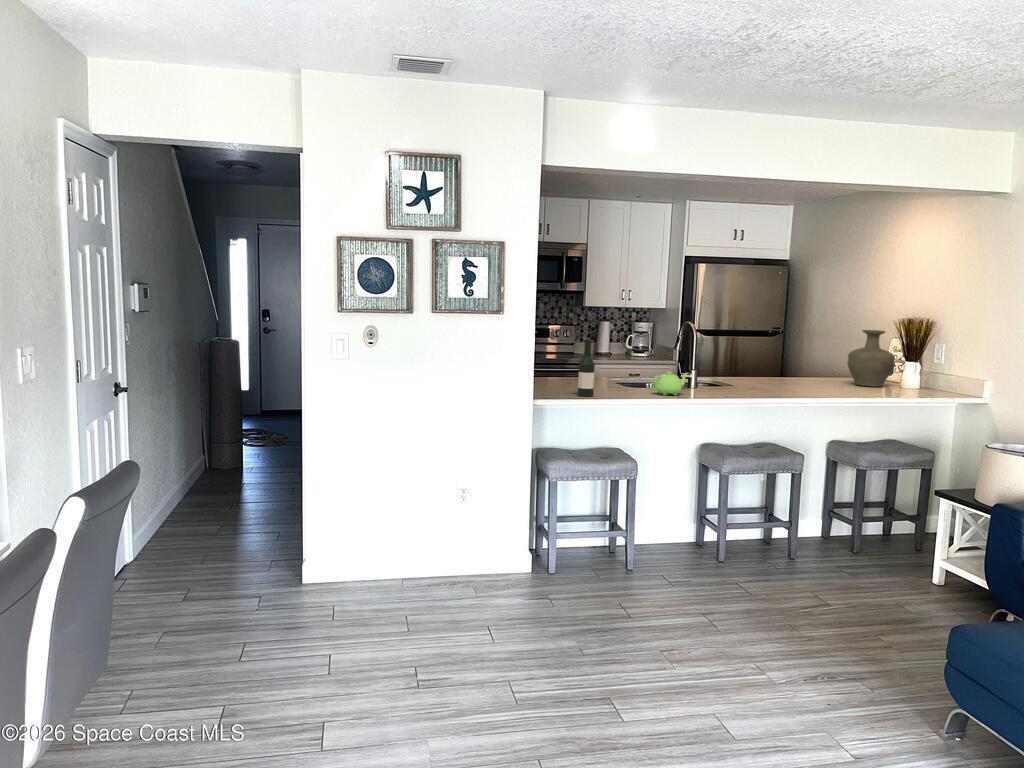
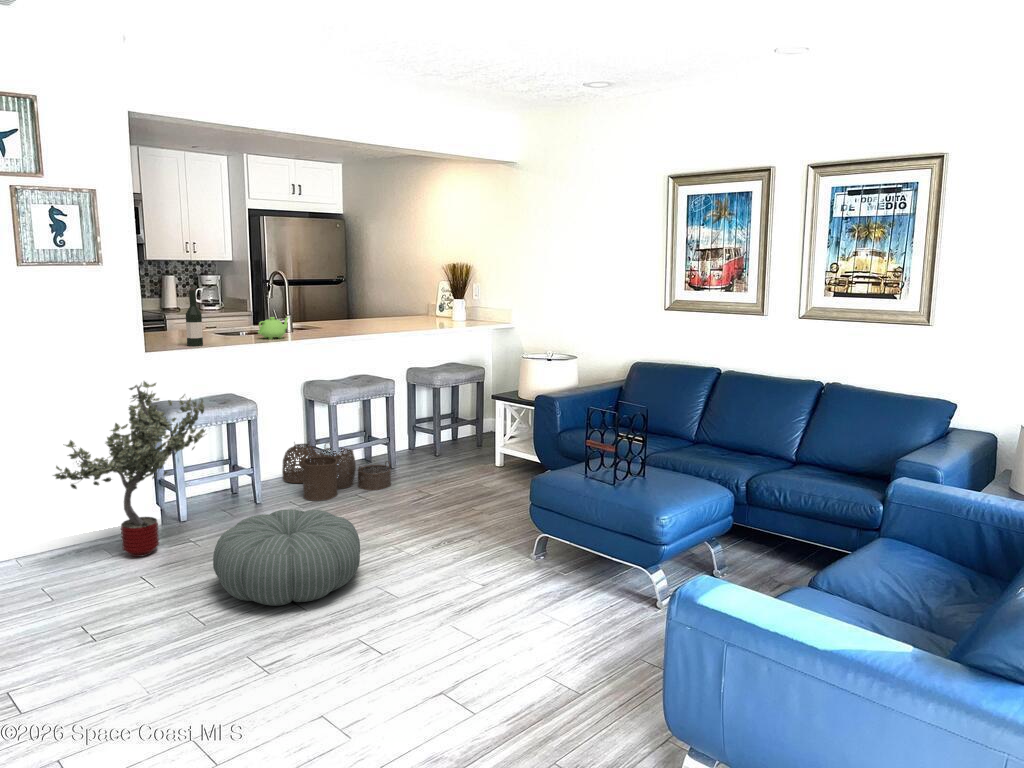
vase: present [847,330,895,387] -> none [410,274,446,320]
potted tree: none [432,428,575,602] -> present [53,381,205,557]
woven basket: none [666,508,787,584] -> present [282,443,391,501]
pouf: none [545,590,706,710] -> present [213,509,360,606]

